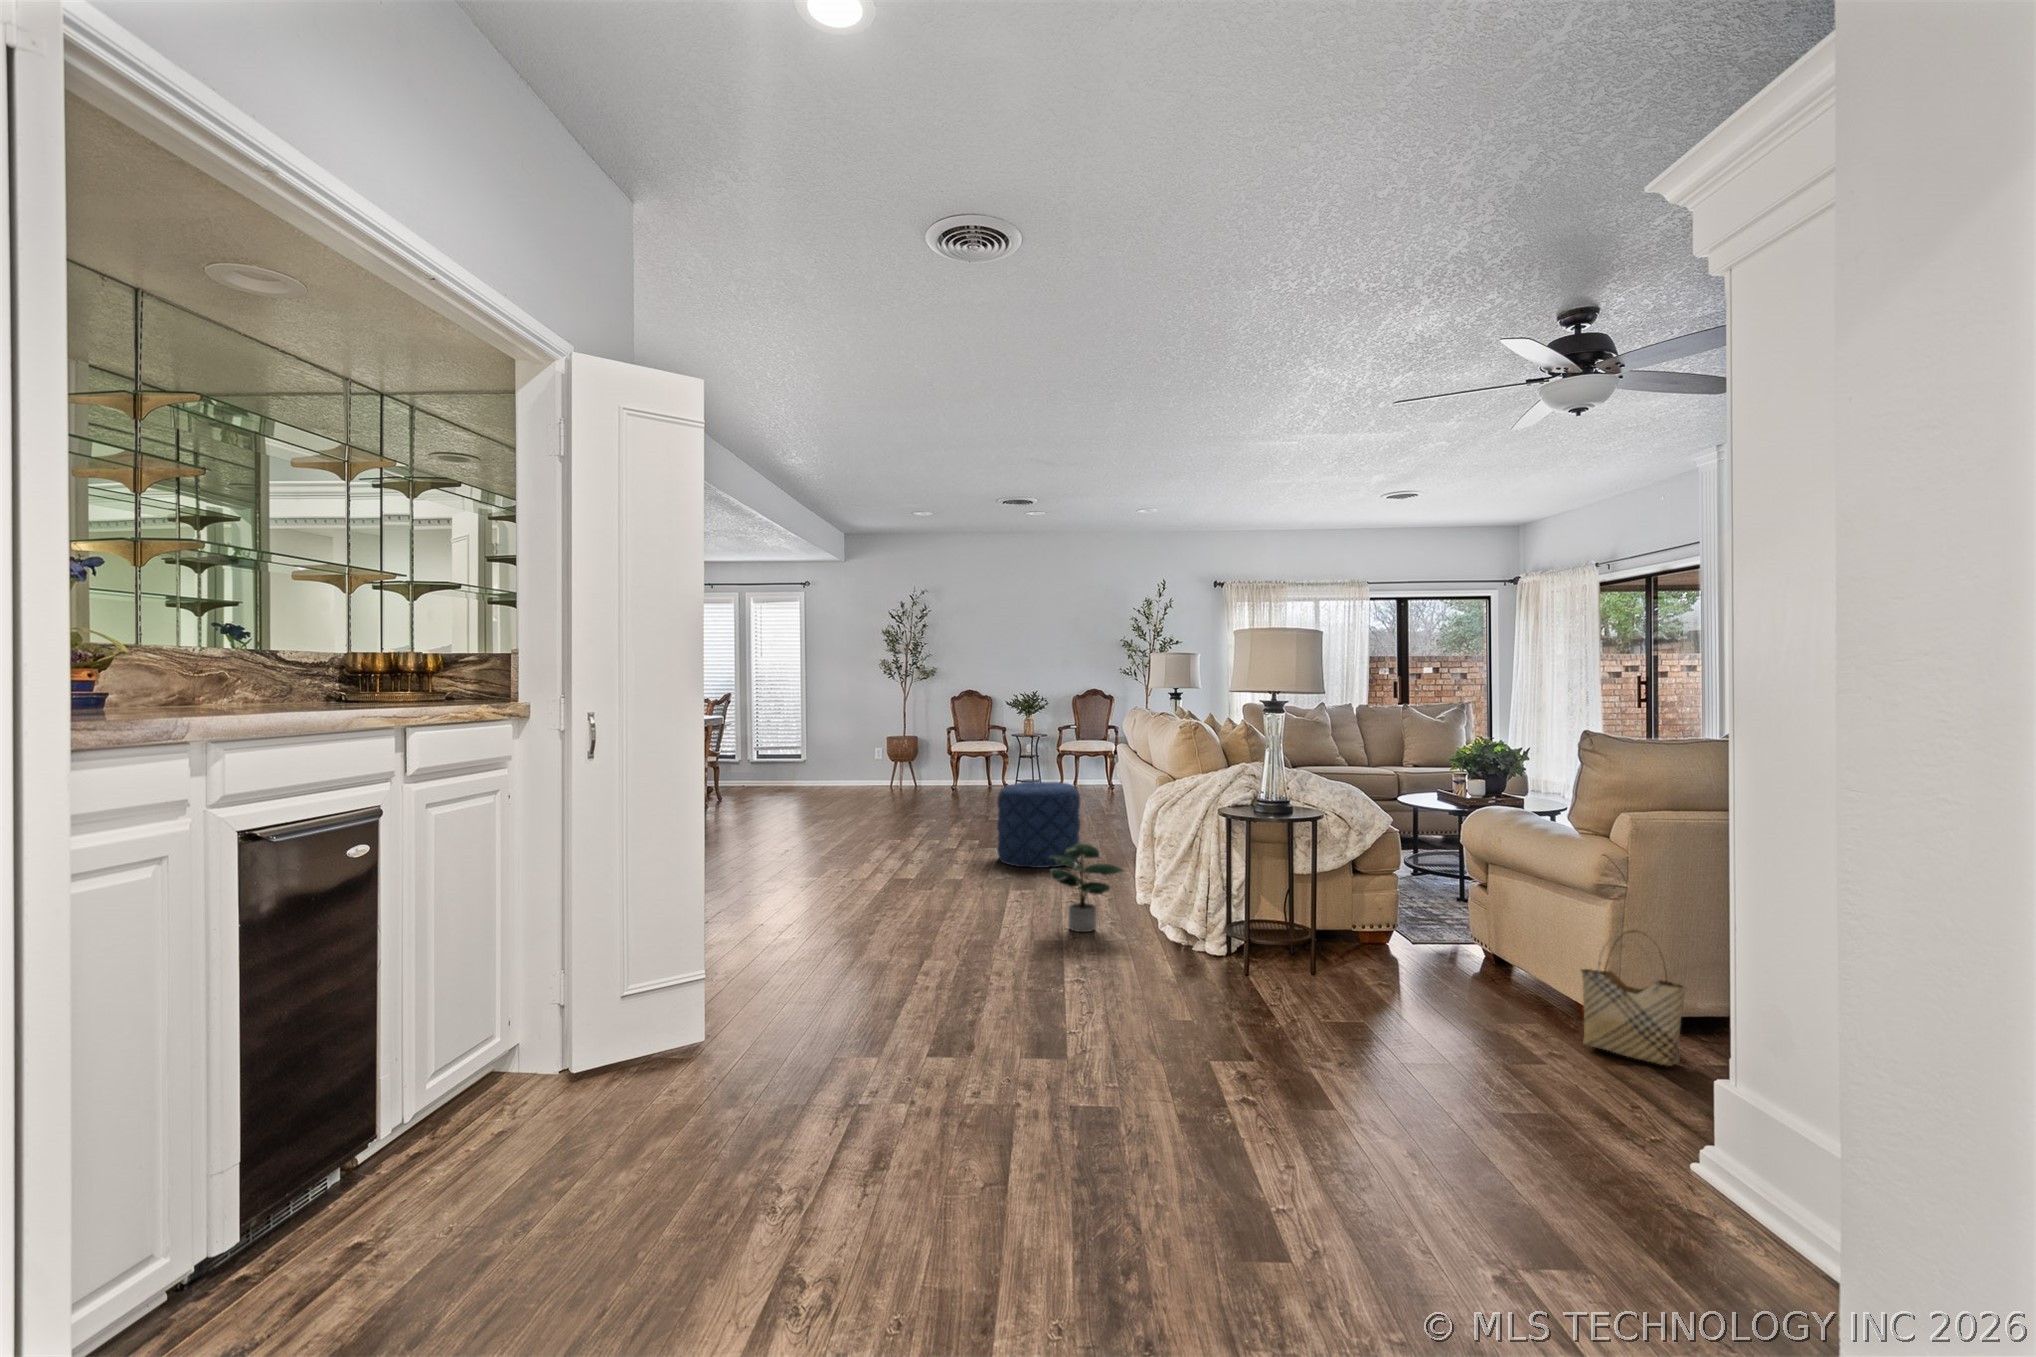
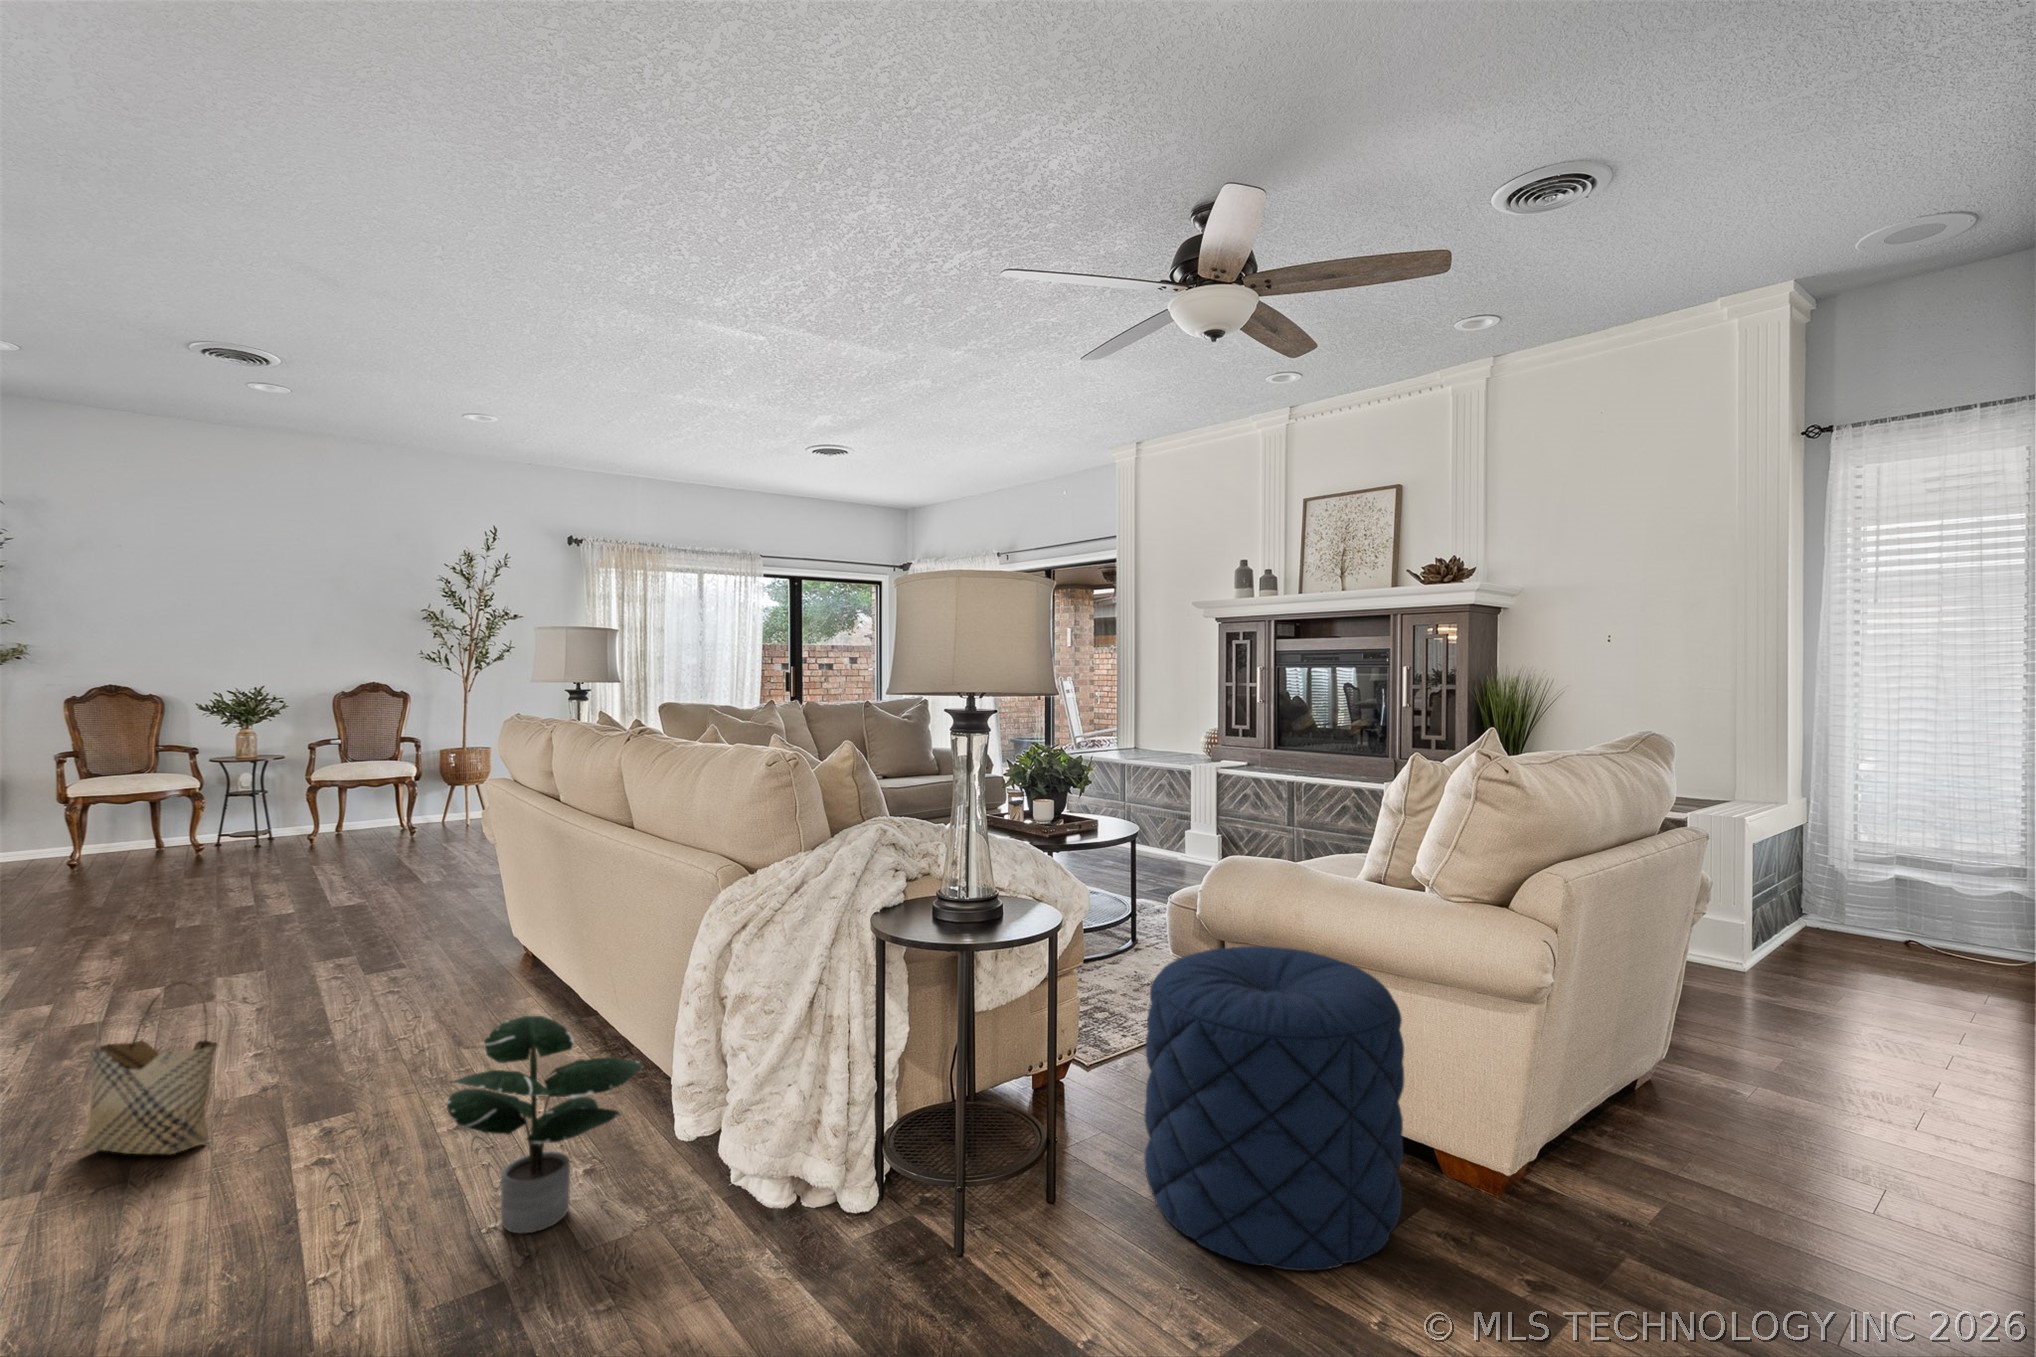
pouf: present [997,782,1080,868] -> present [1144,946,1405,1271]
woven basket: present [1581,930,1686,1066] -> present [81,981,217,1154]

